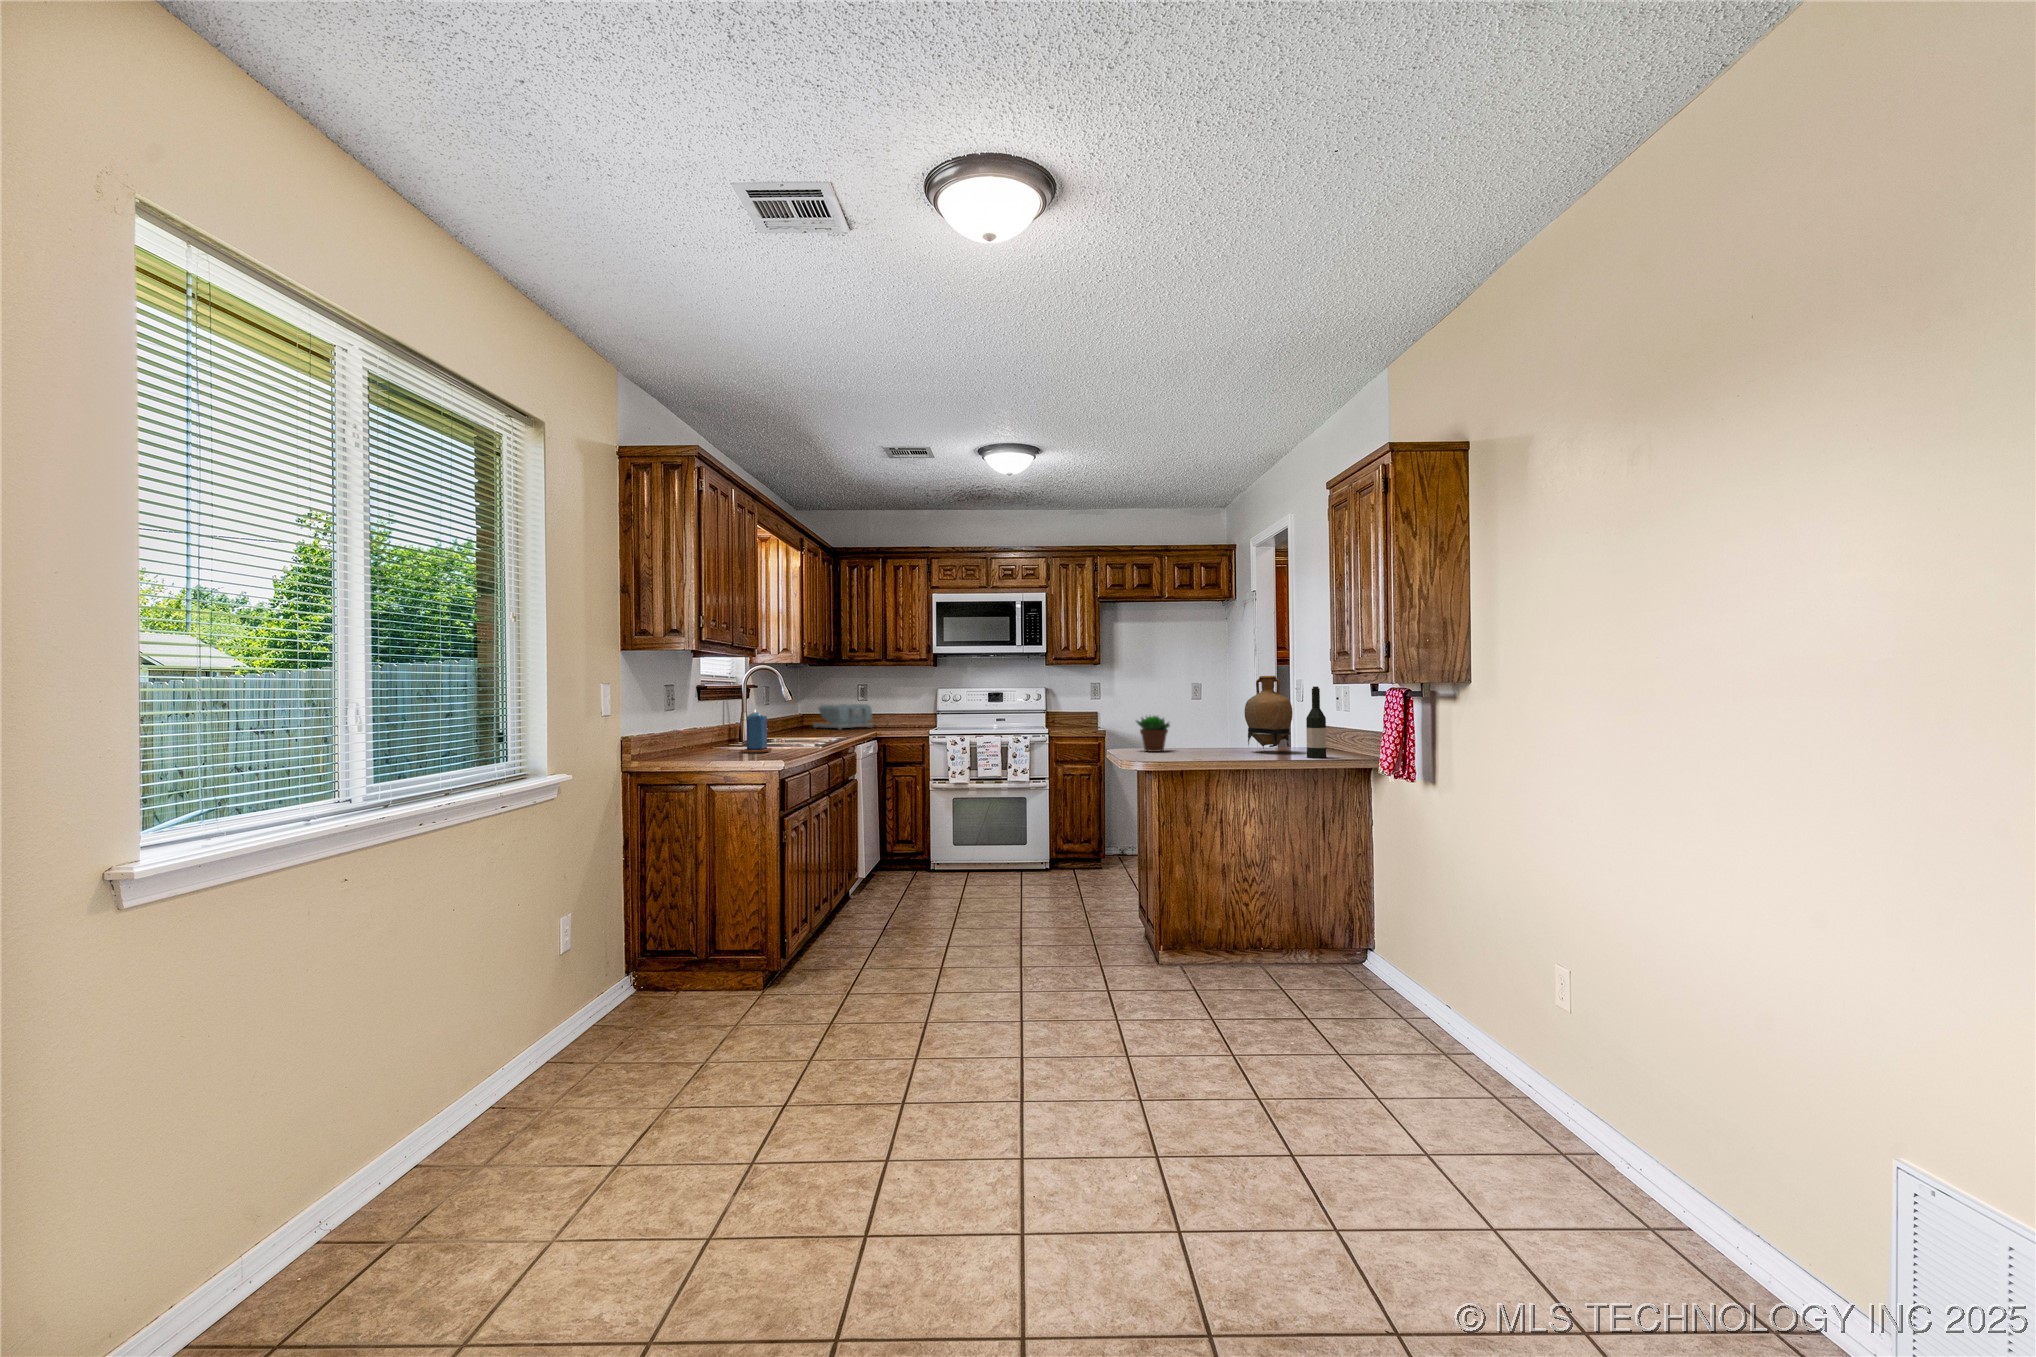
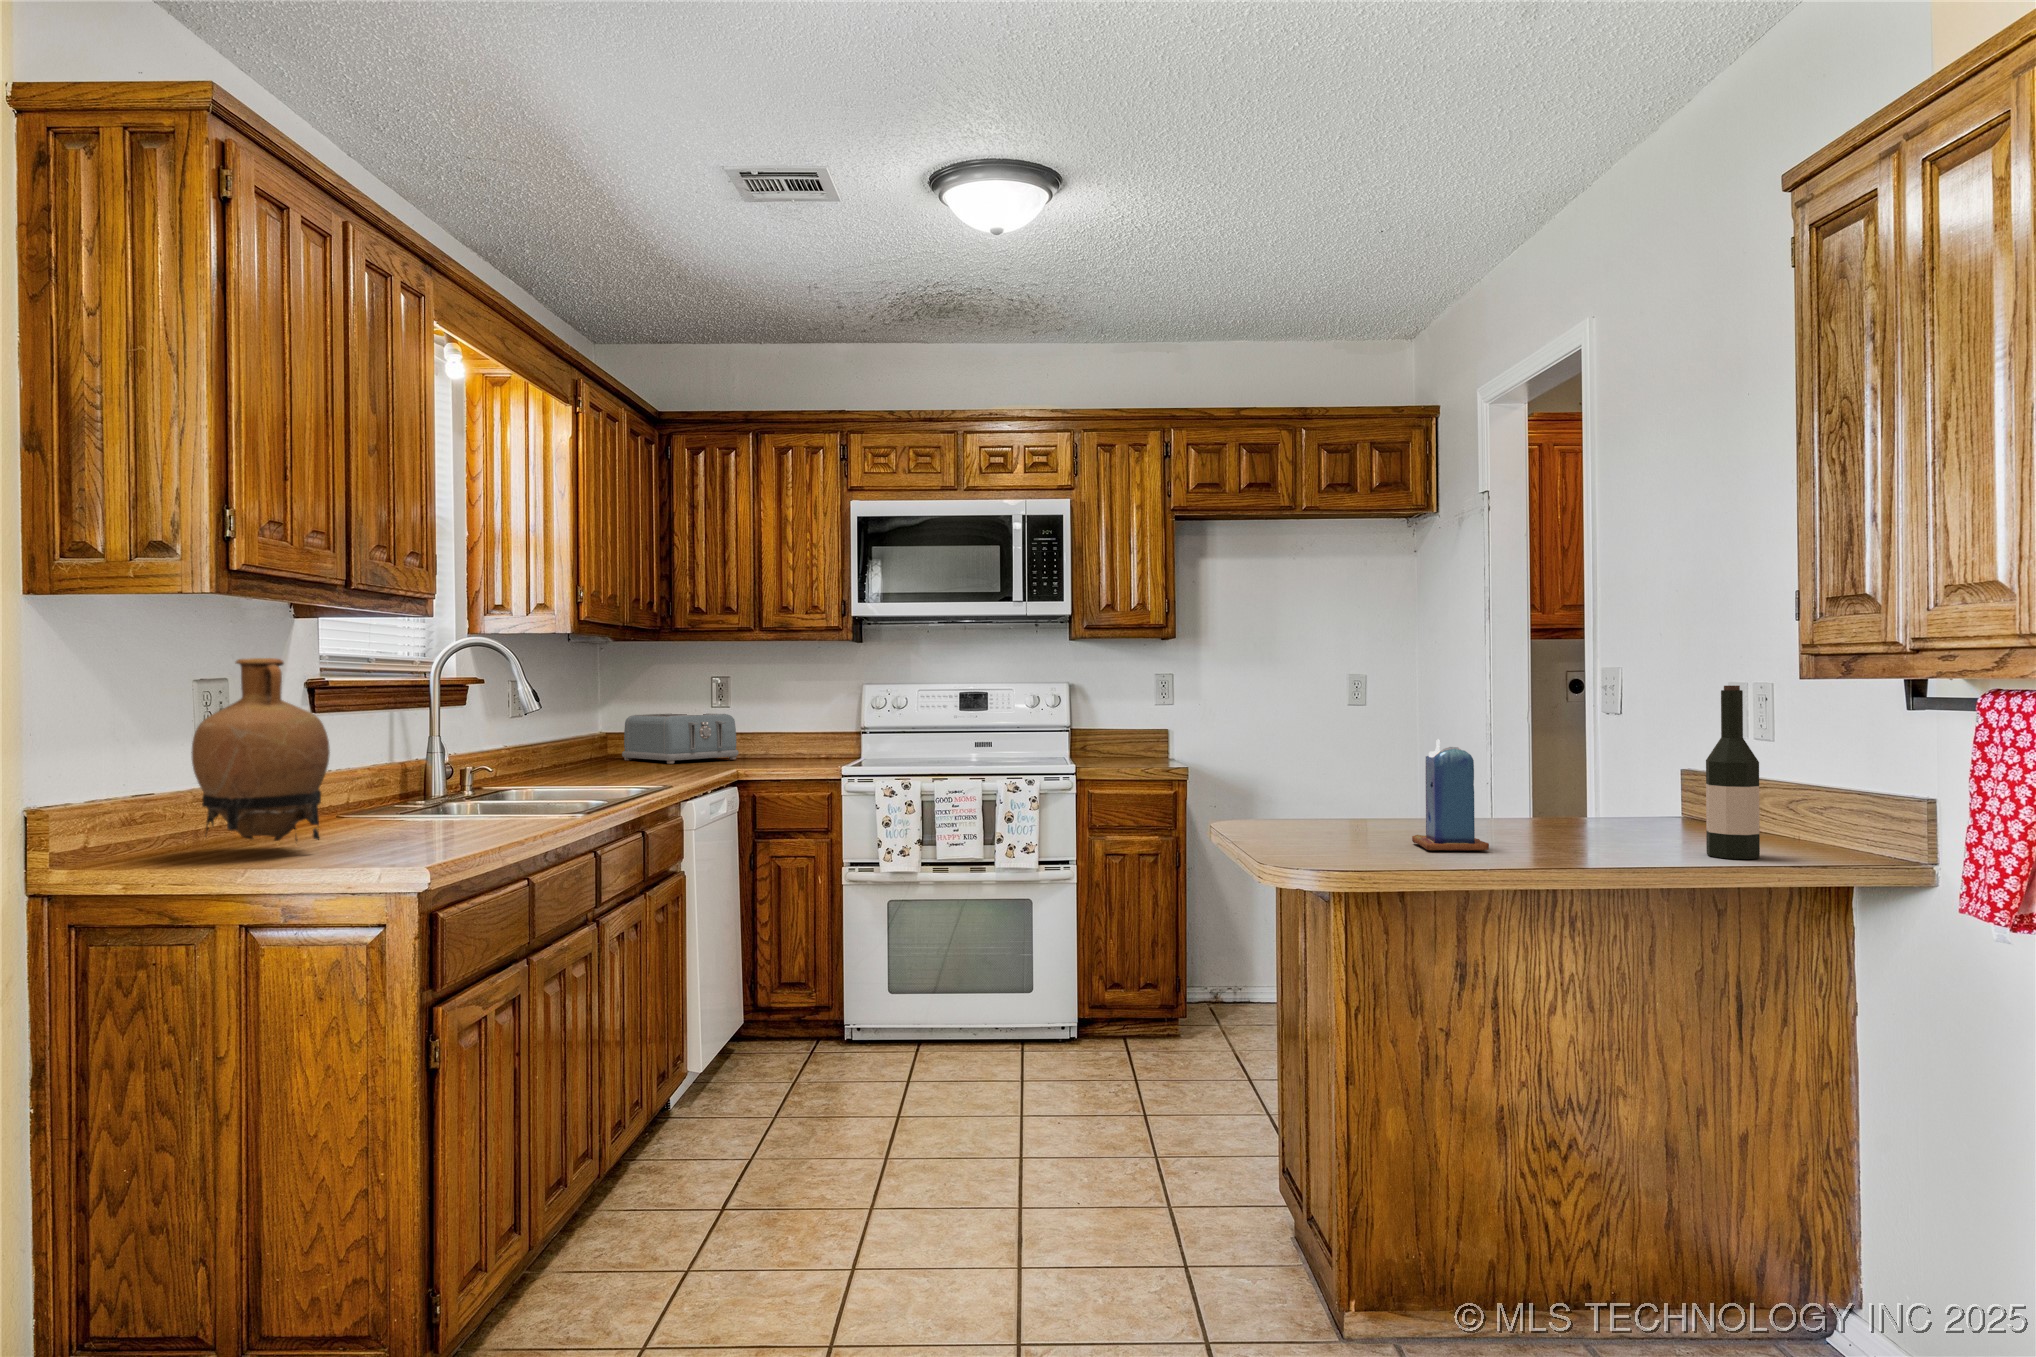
vase: present [1244,676,1292,748] -> present [191,658,330,841]
candle: present [741,710,772,753] -> present [1412,739,1489,851]
succulent plant: present [1137,716,1170,752] -> none [1280,746,1360,833]

